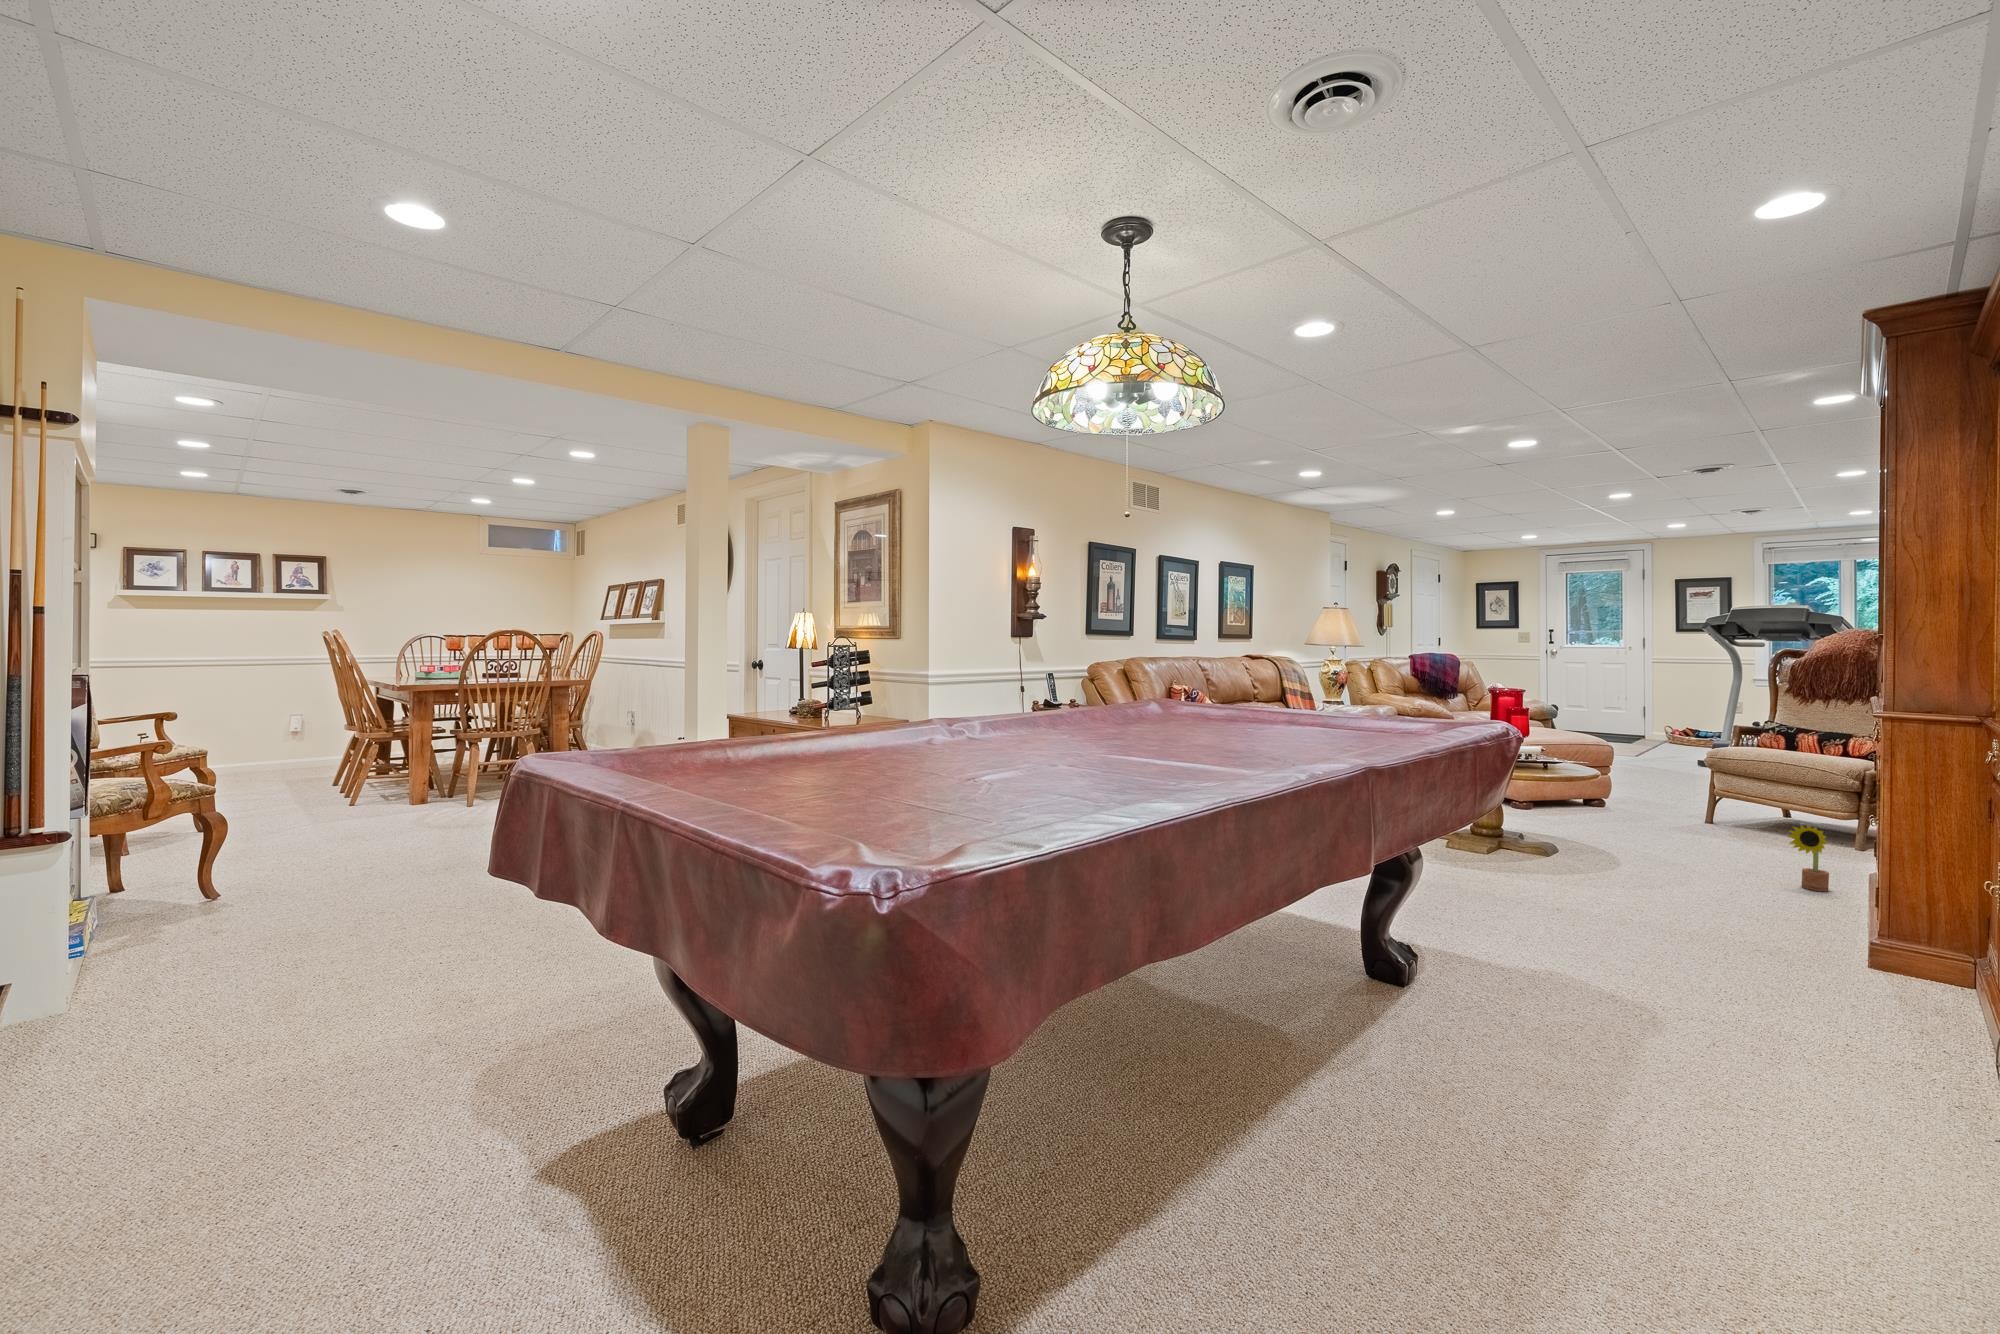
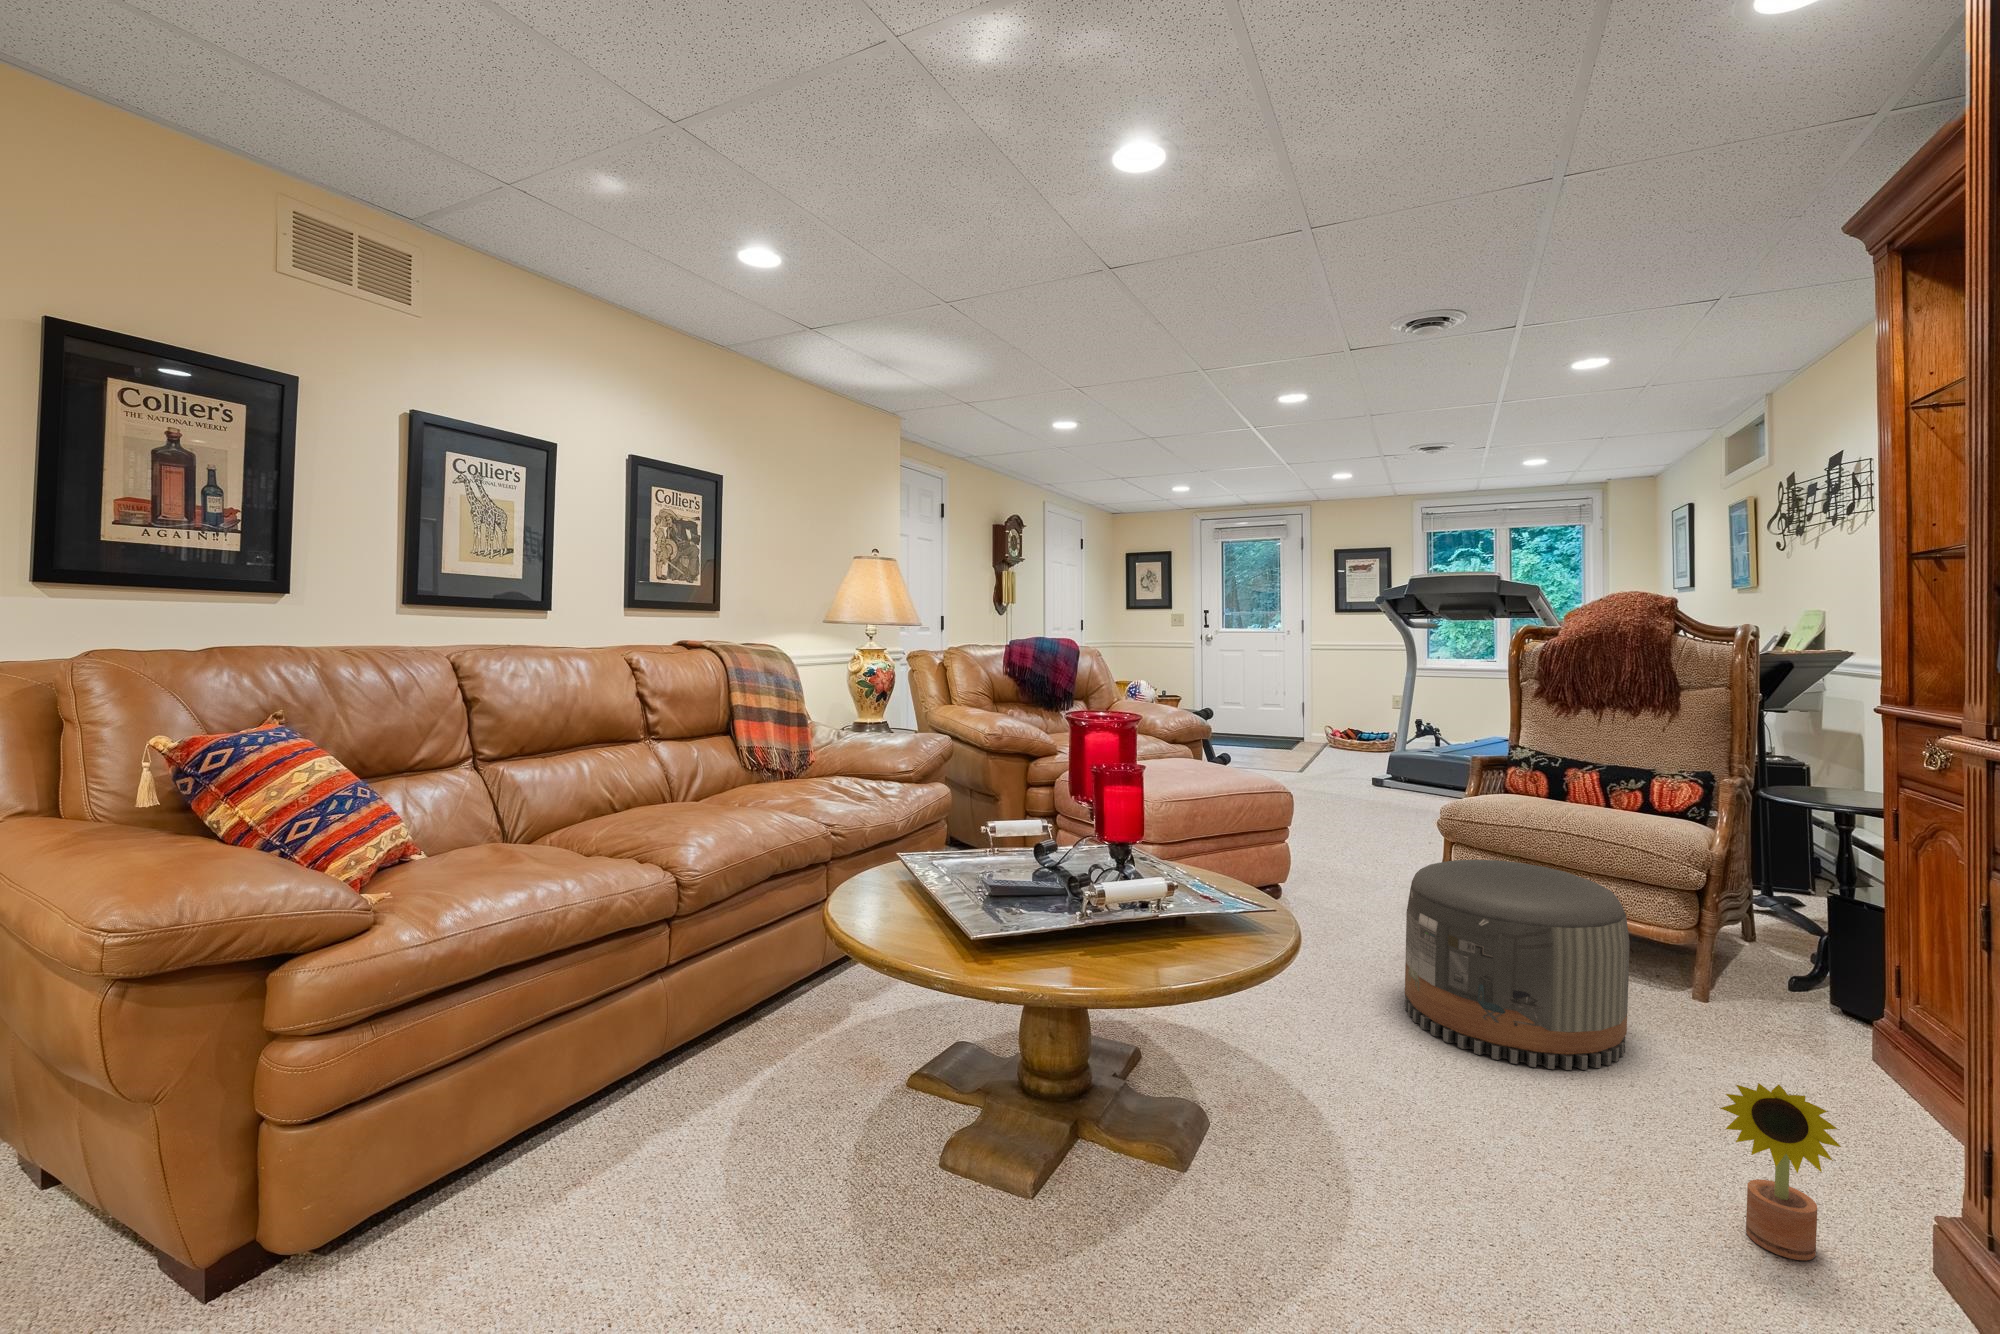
pouf: none [1674,771,1797,858] -> present [1405,859,1630,1070]

